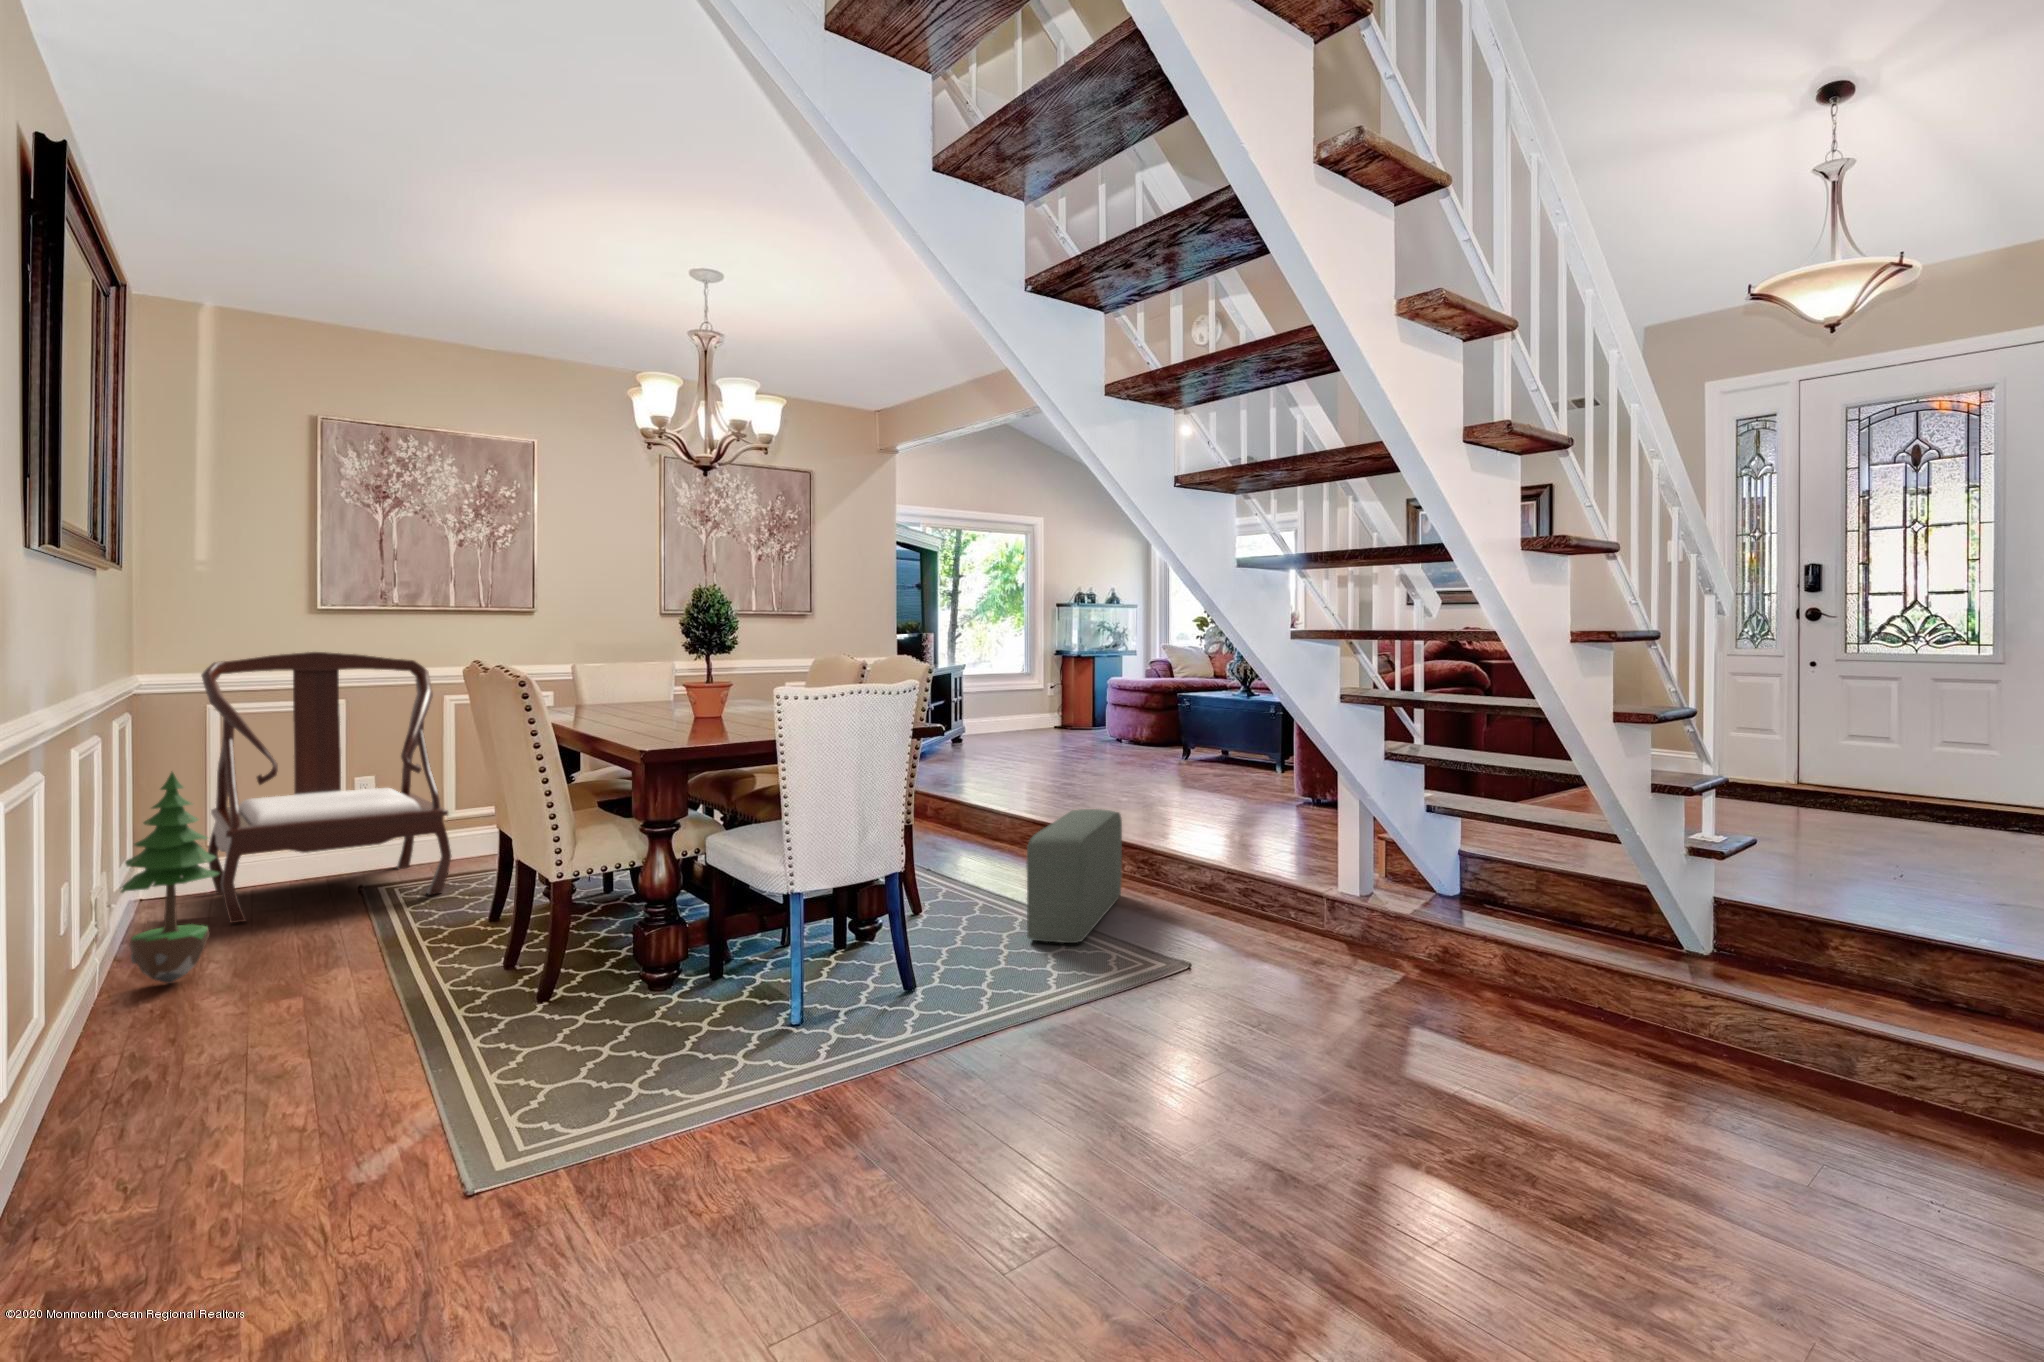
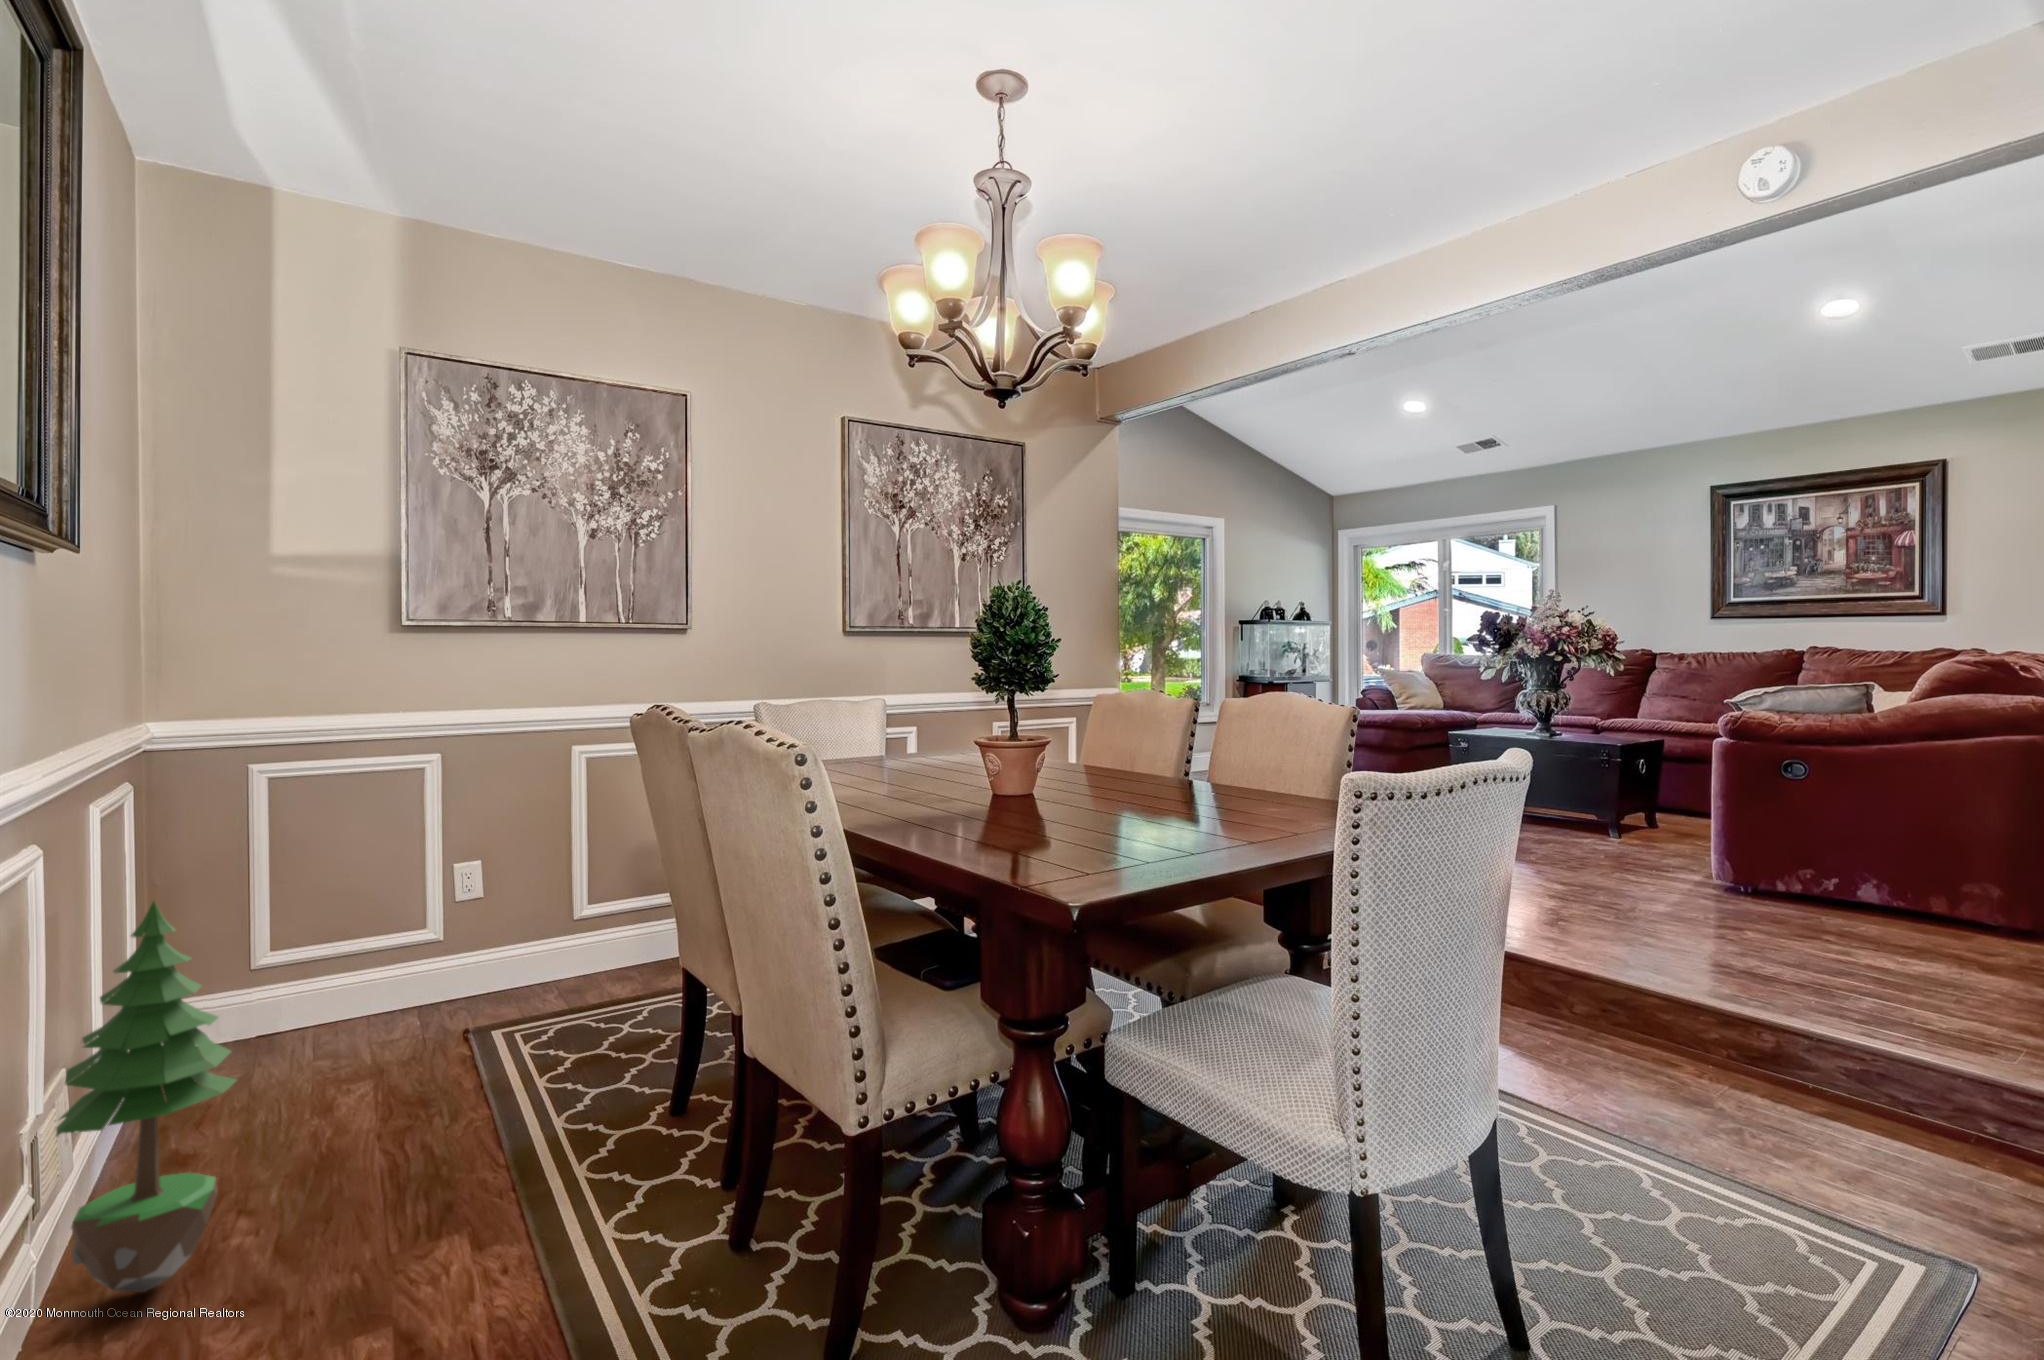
armchair: present [201,652,452,923] -> none [234,686,597,1123]
pouf: present [1027,809,1122,943] -> none [1568,922,1740,1193]

